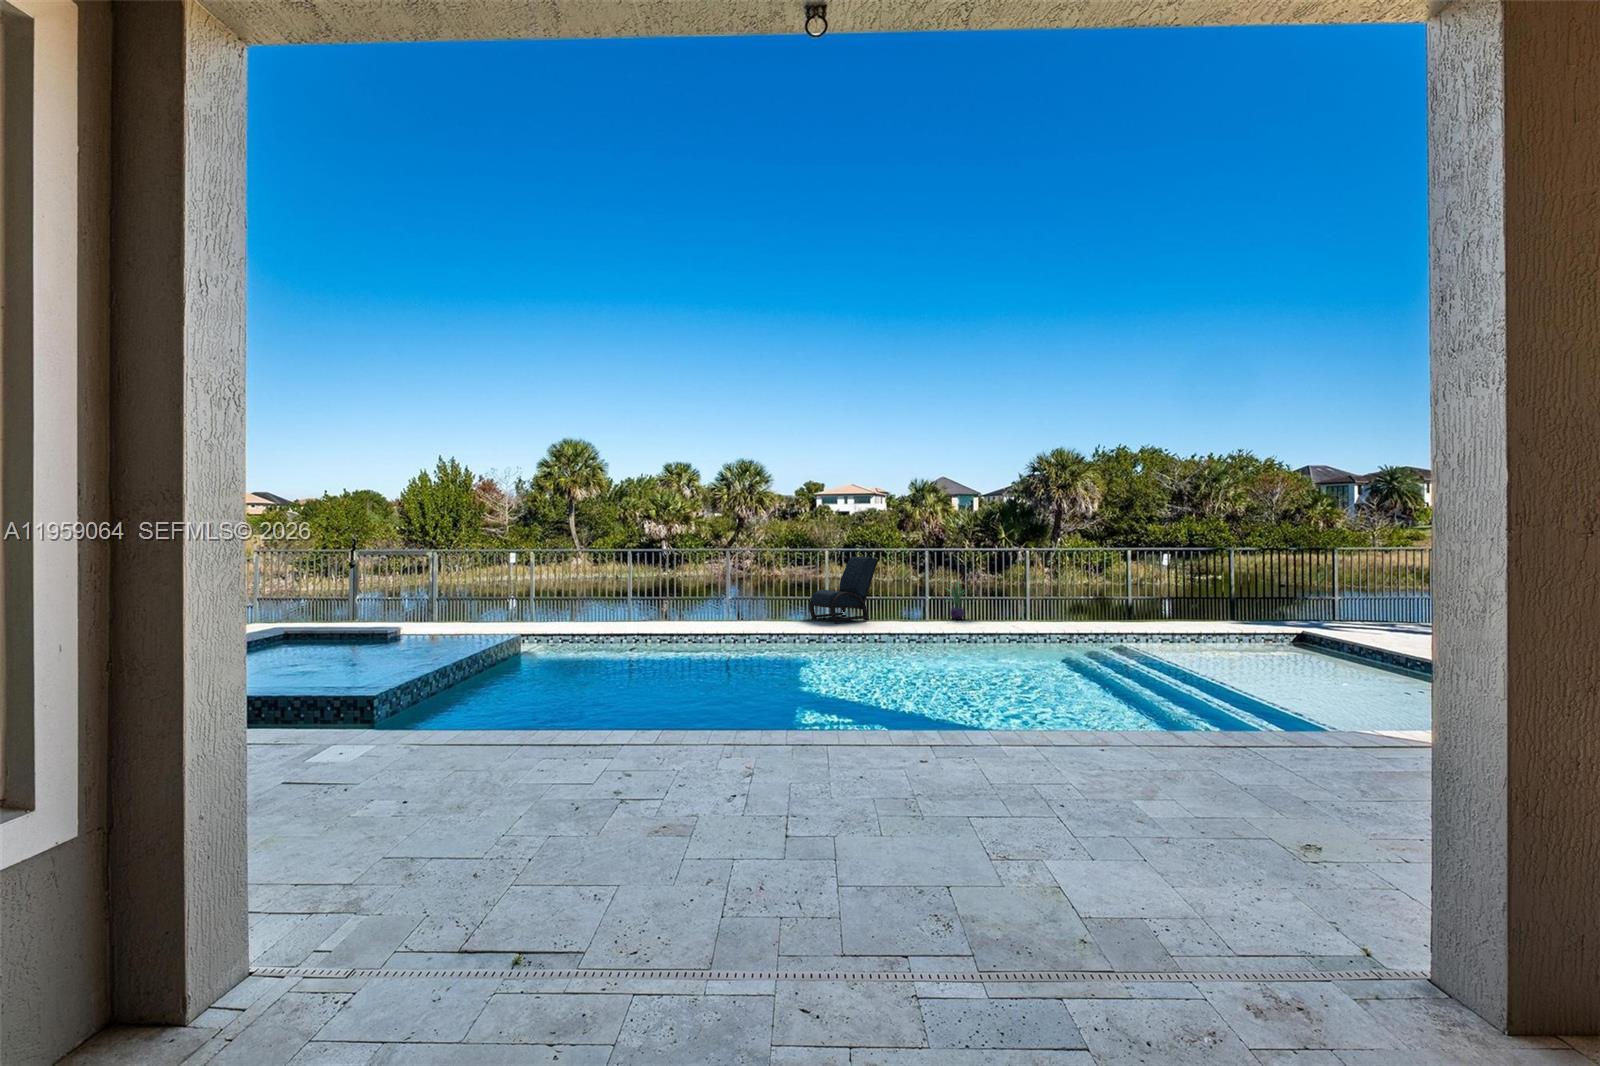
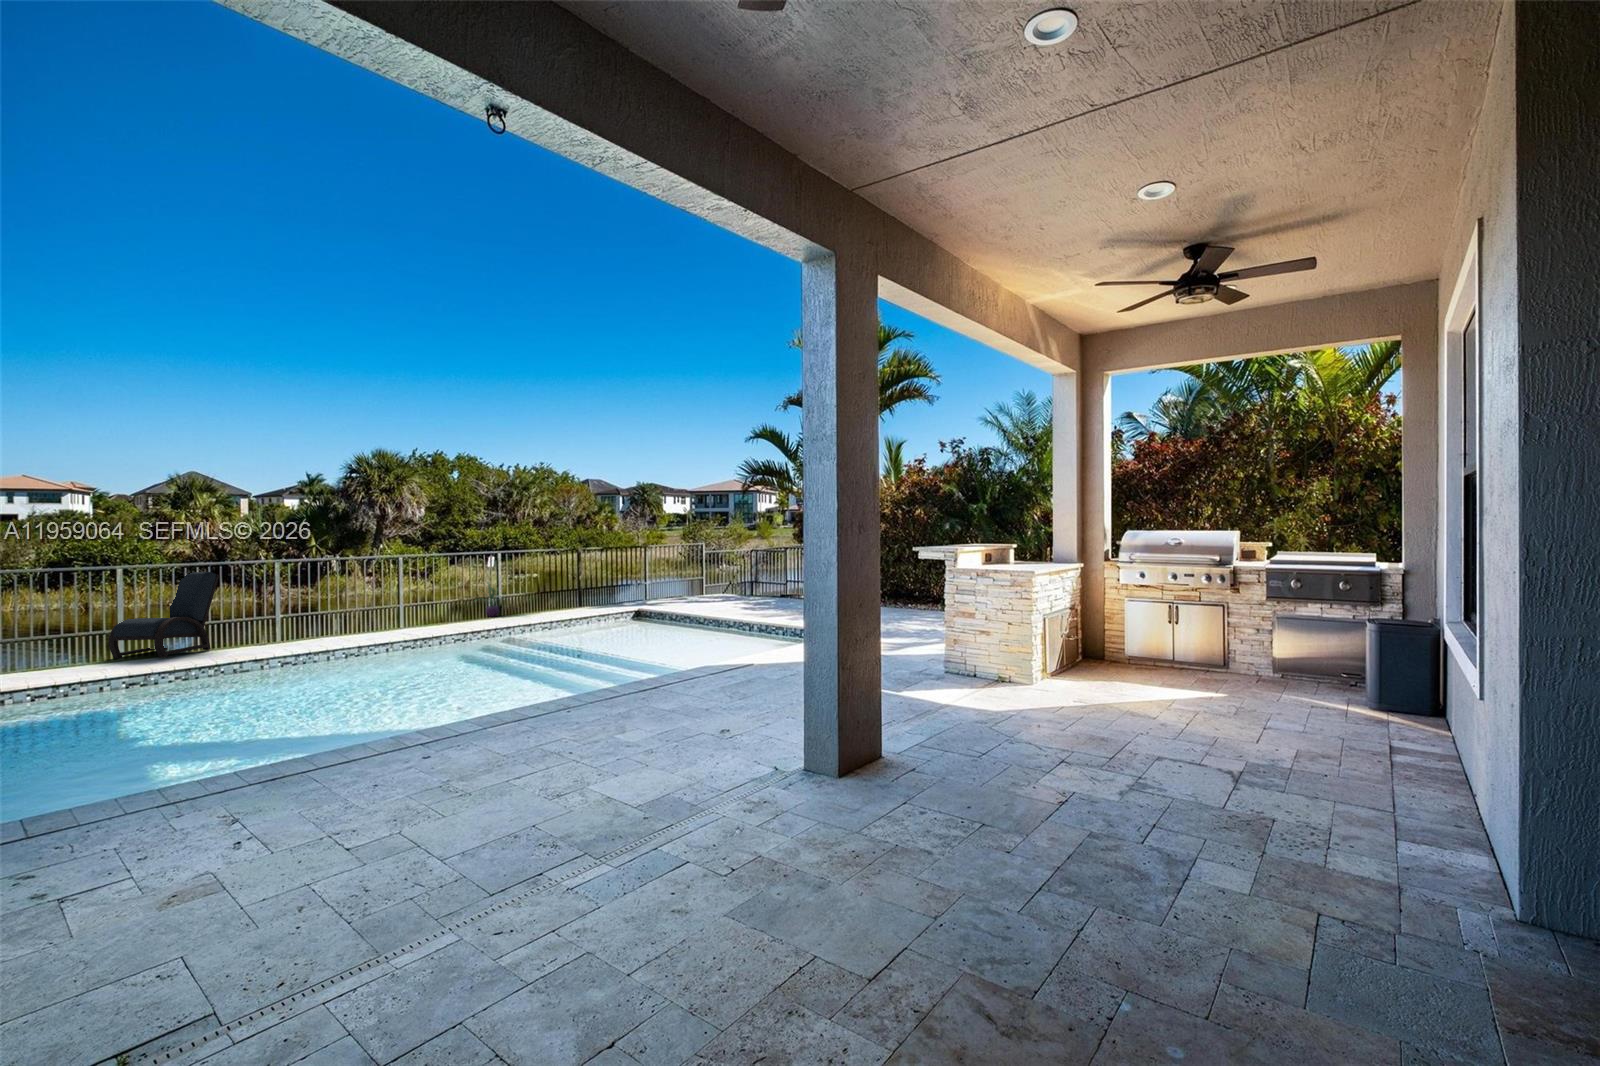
decorative plant: present [948,582,966,619] -> present [486,582,499,617]

